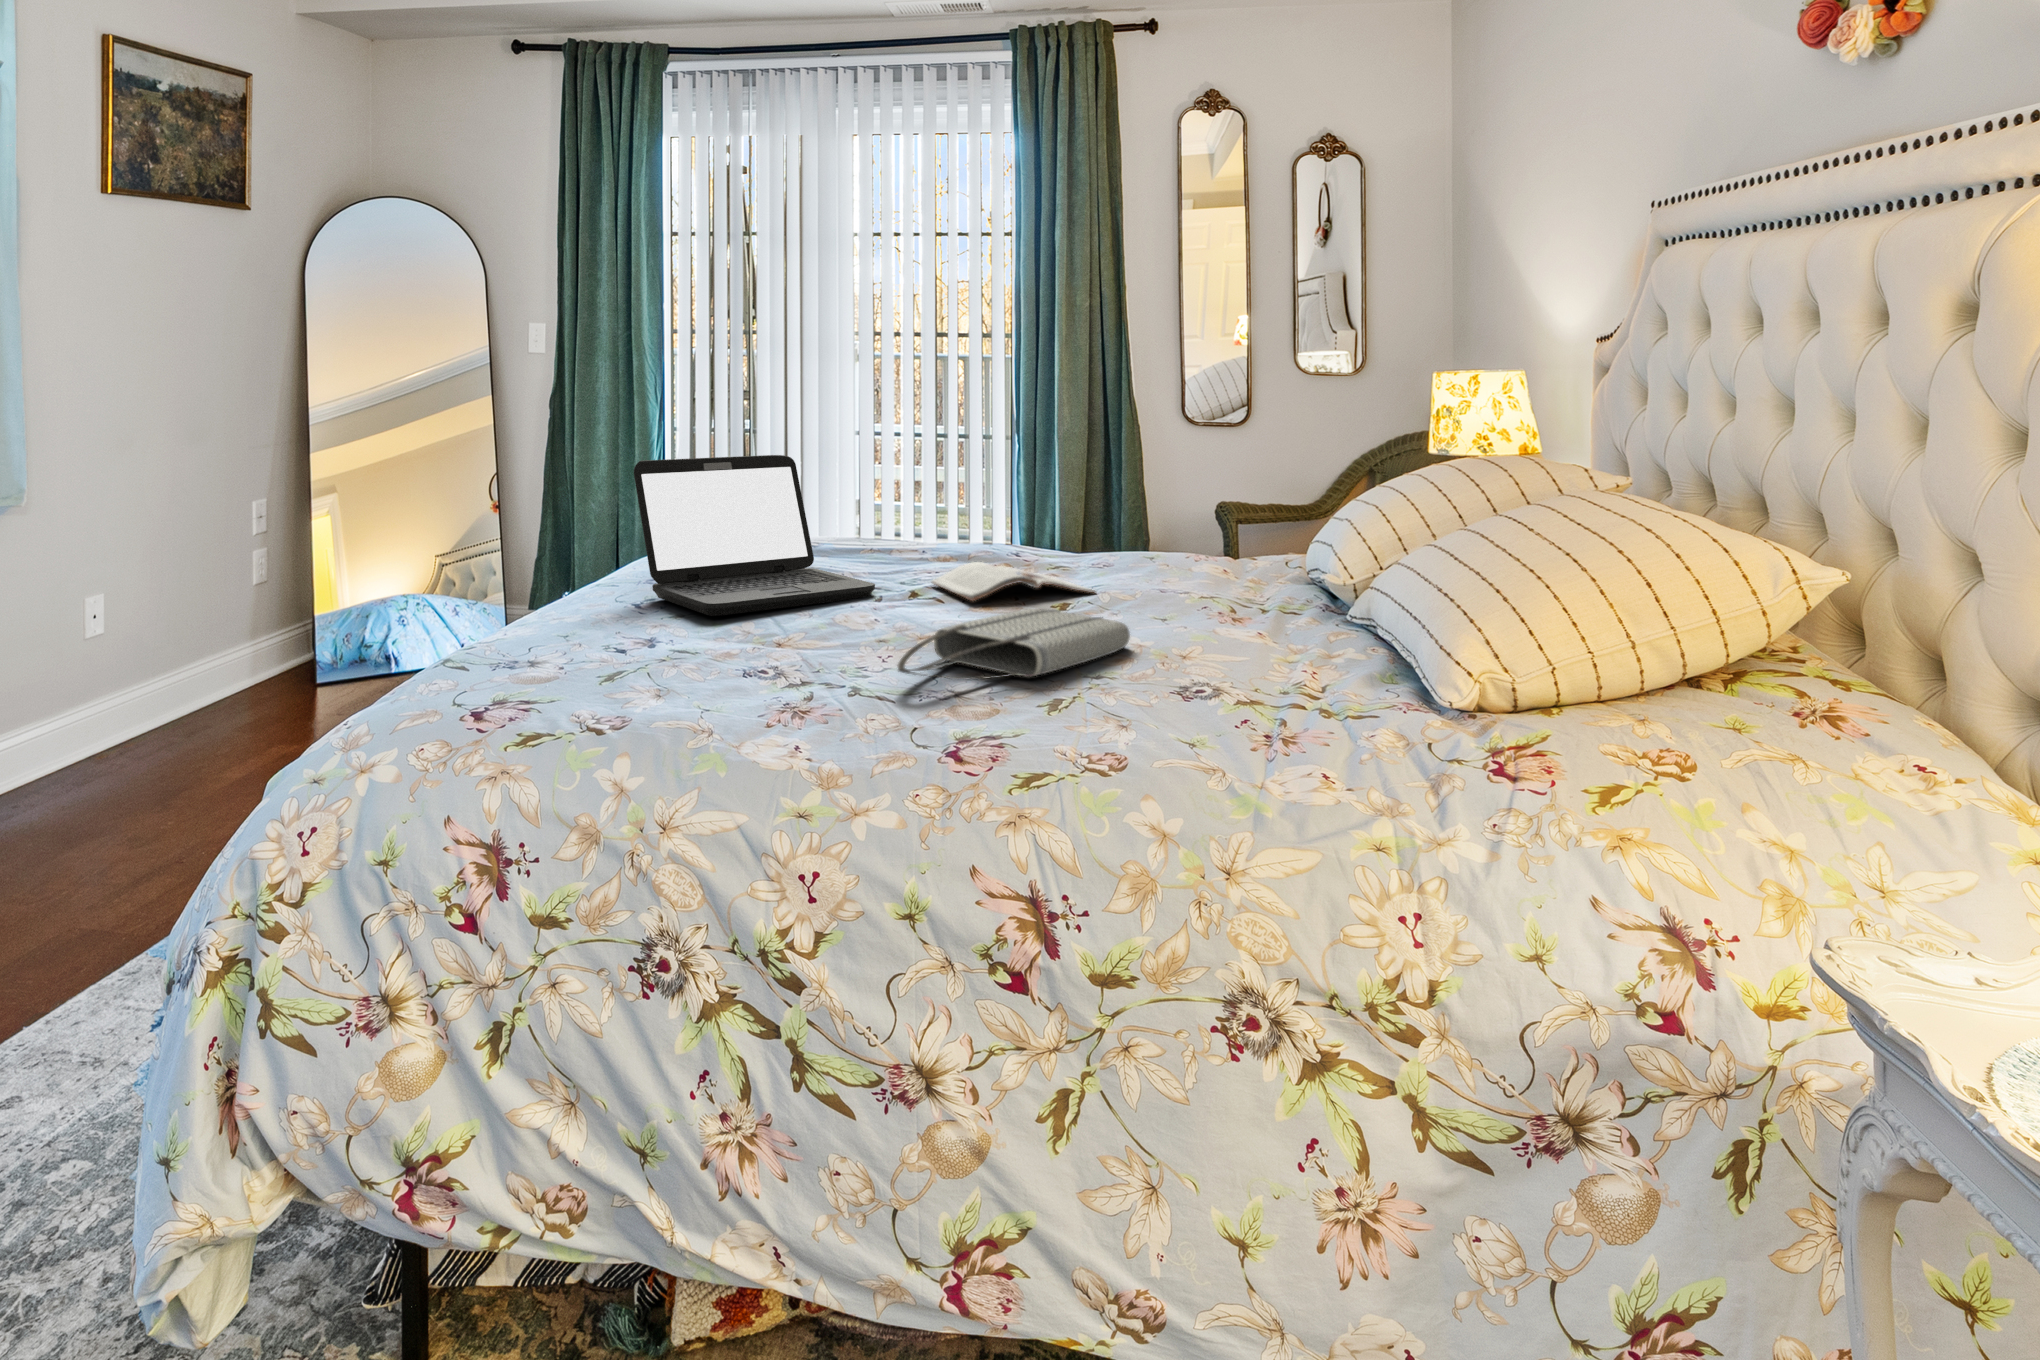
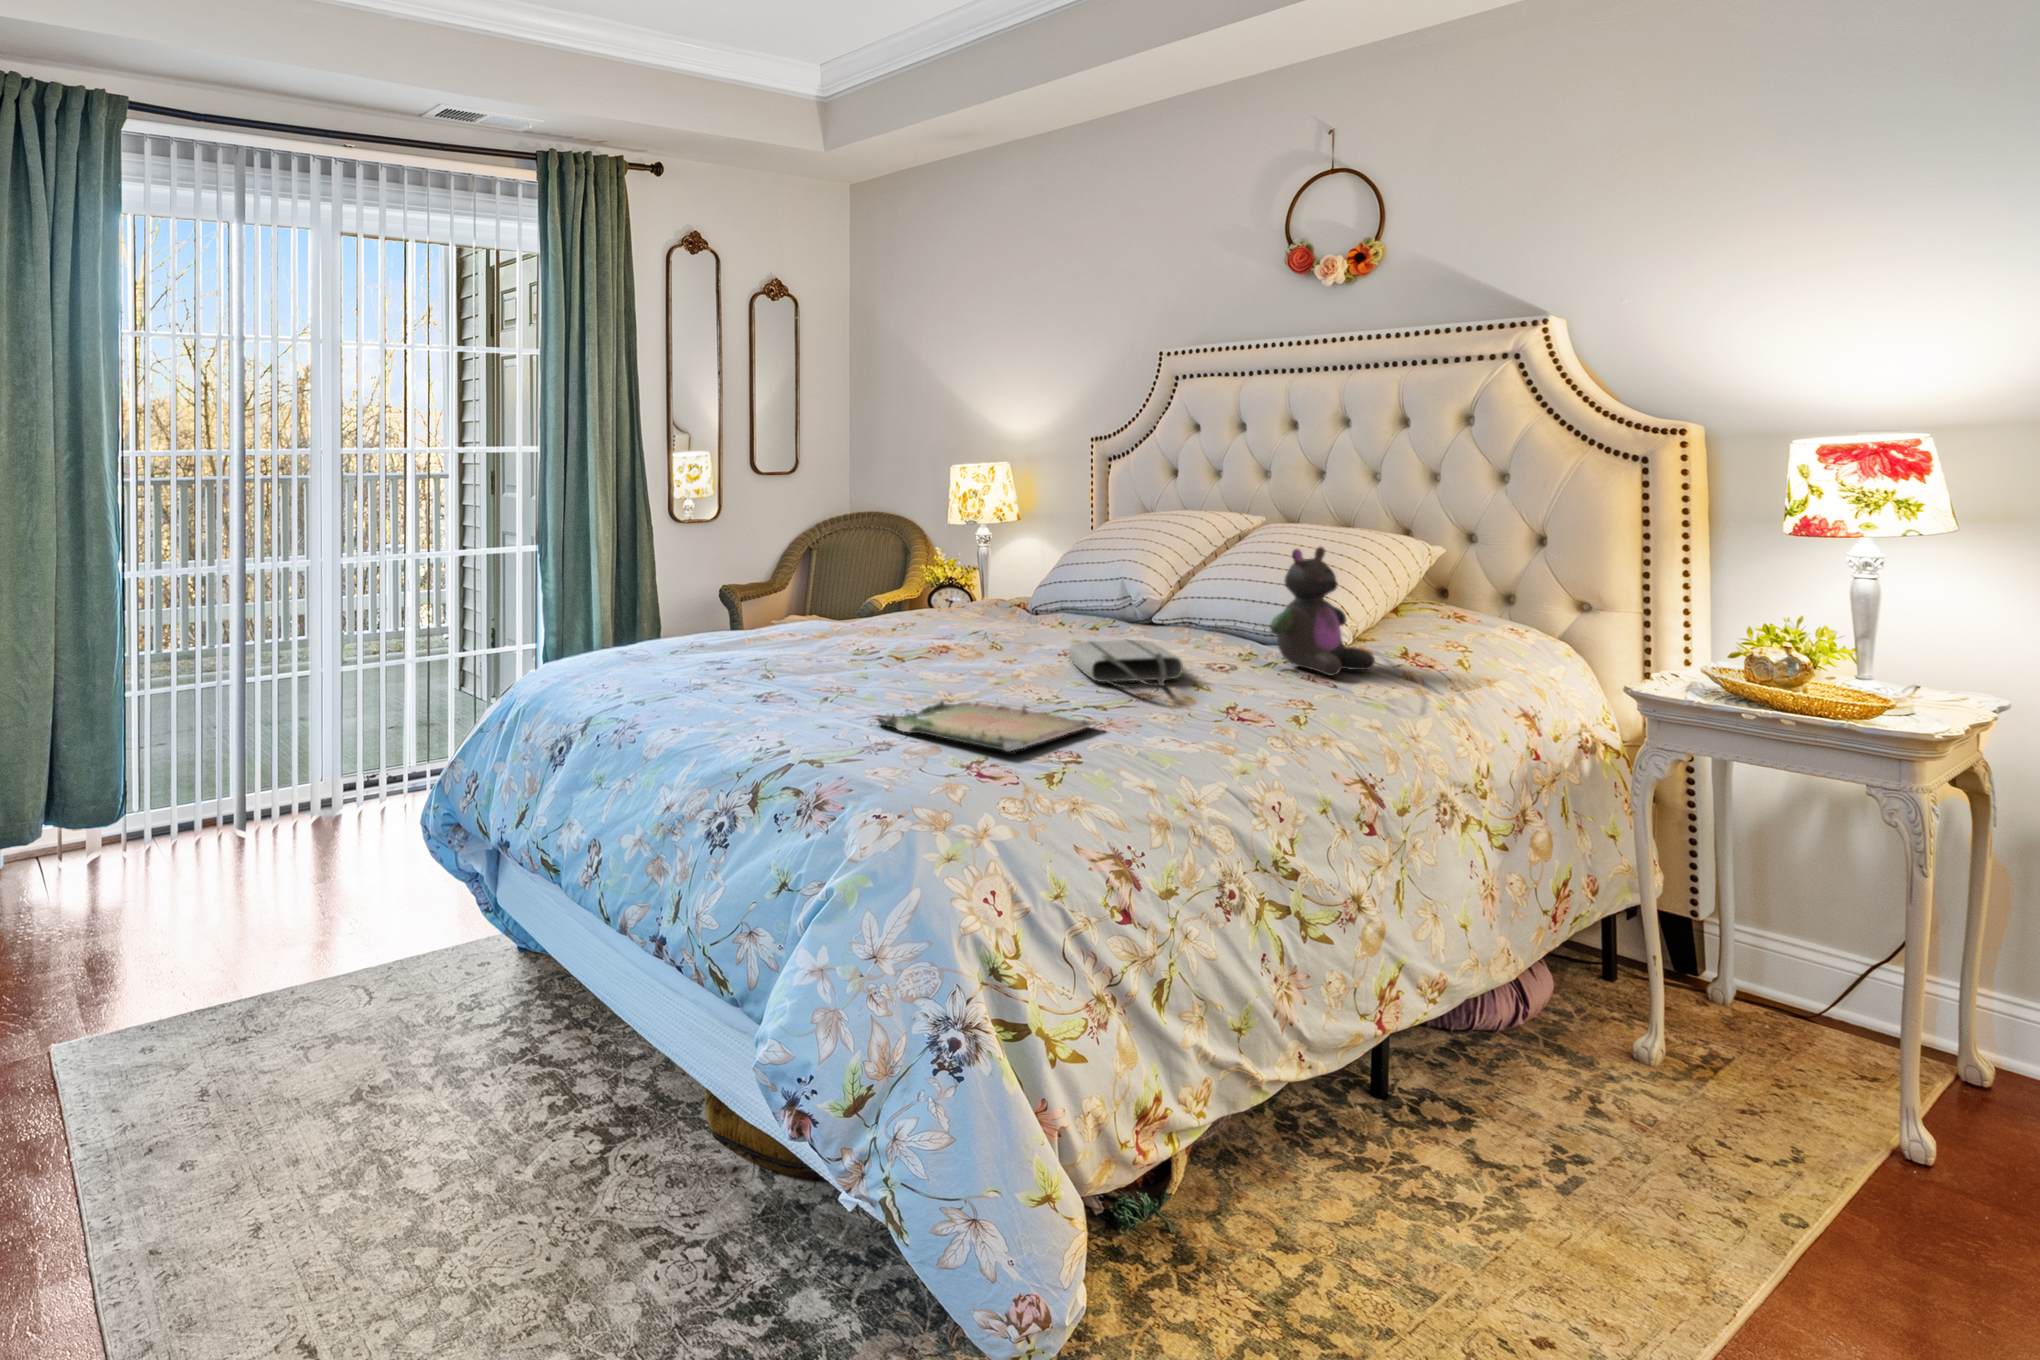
laptop: present [634,455,875,616] -> none [722,558,897,694]
stuffed bear: none [1191,510,1369,736] -> present [1270,547,1375,676]
magazine: present [932,562,1096,601] -> none [903,626,1012,652]
tray: none [551,624,756,698] -> present [877,693,1098,752]

